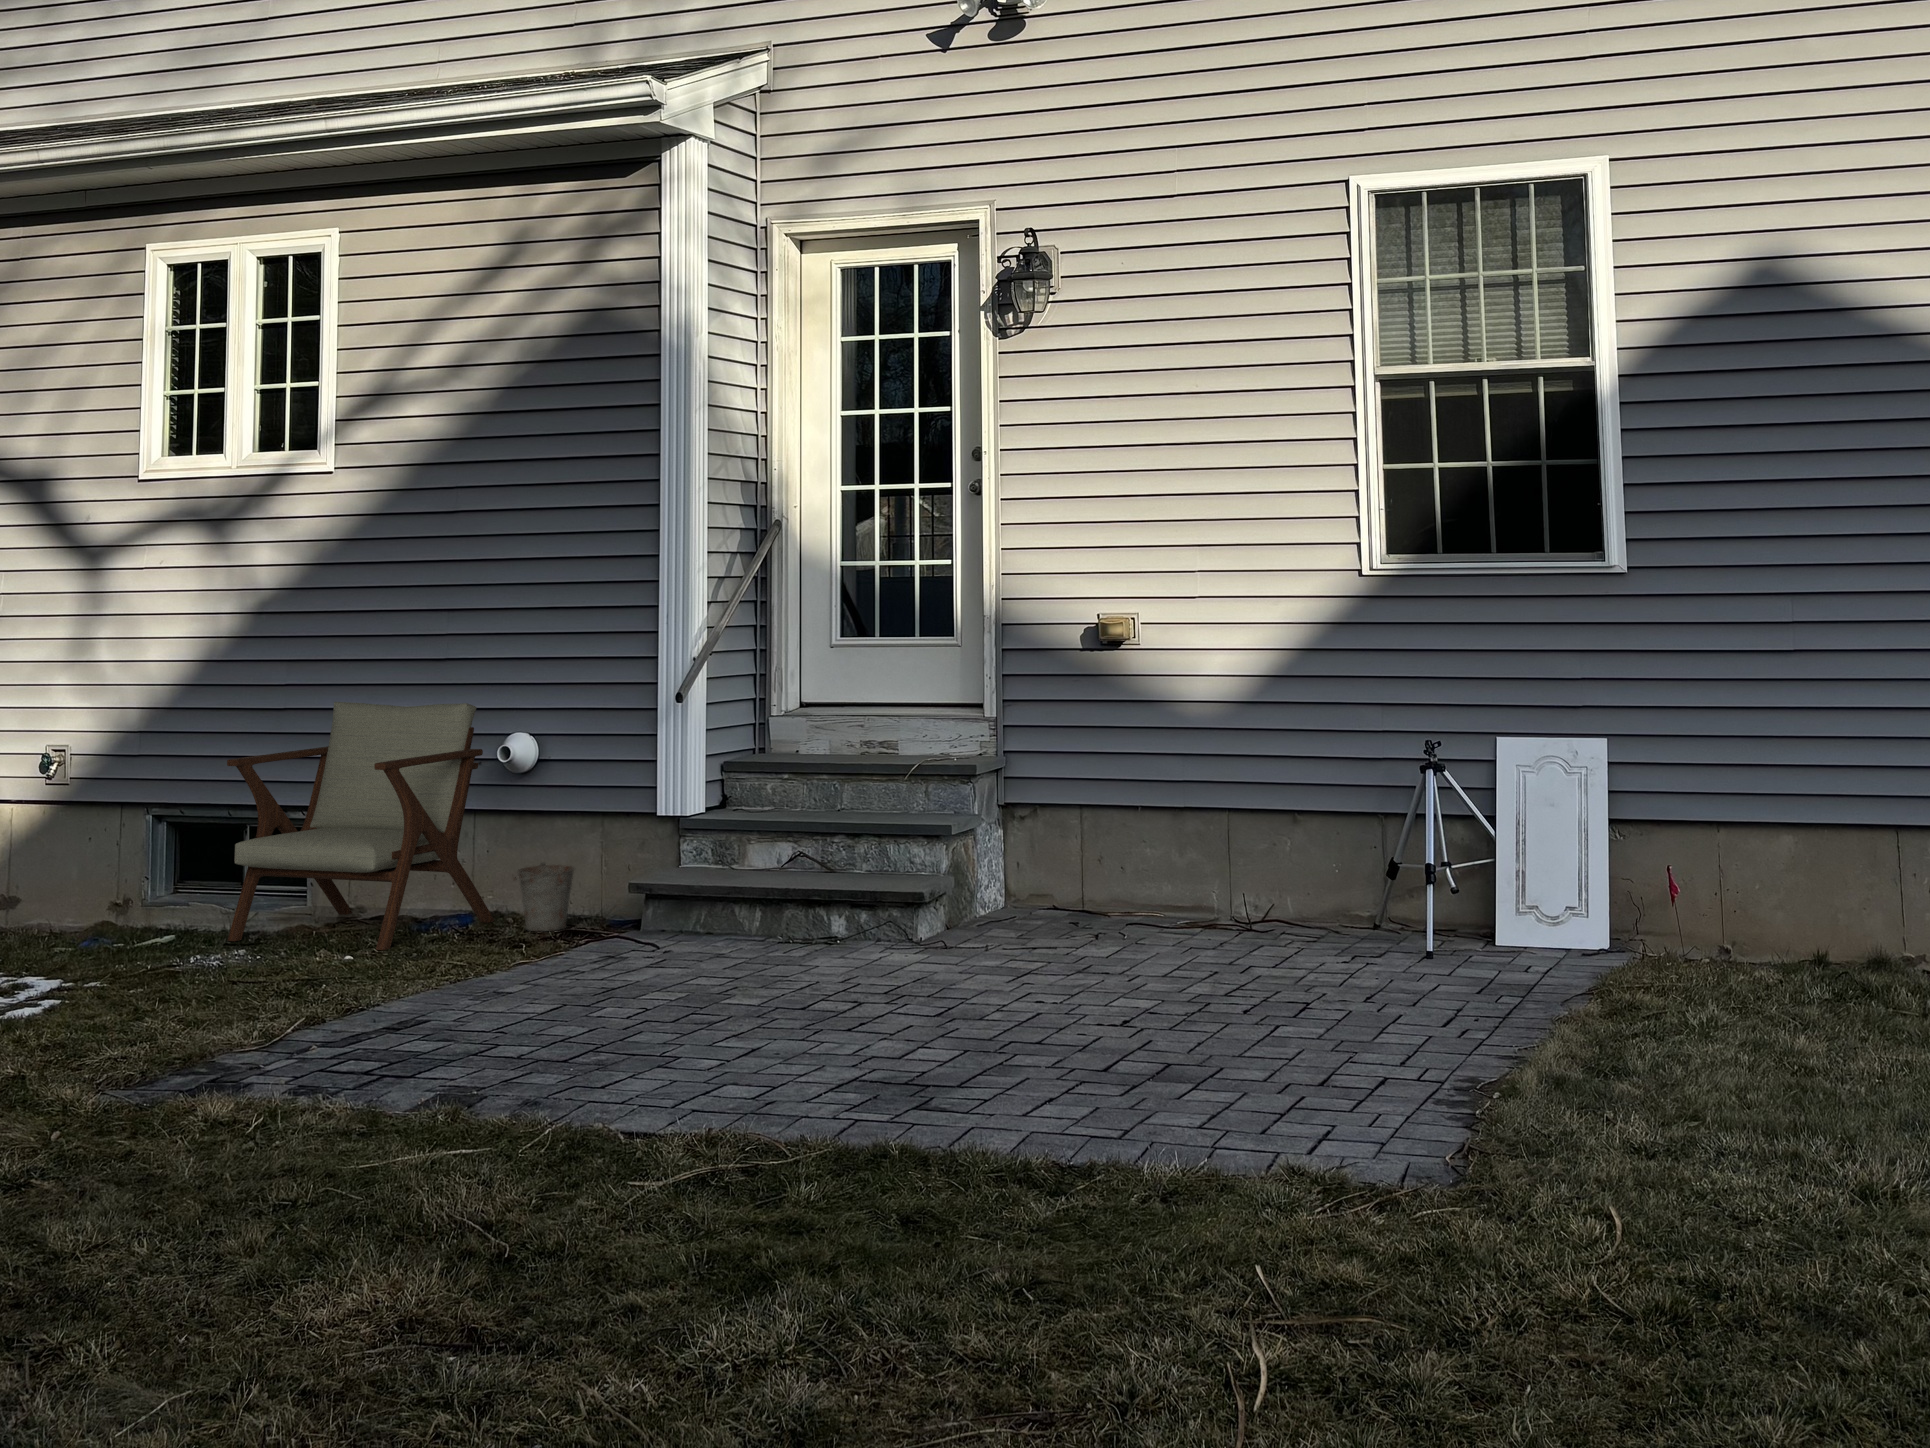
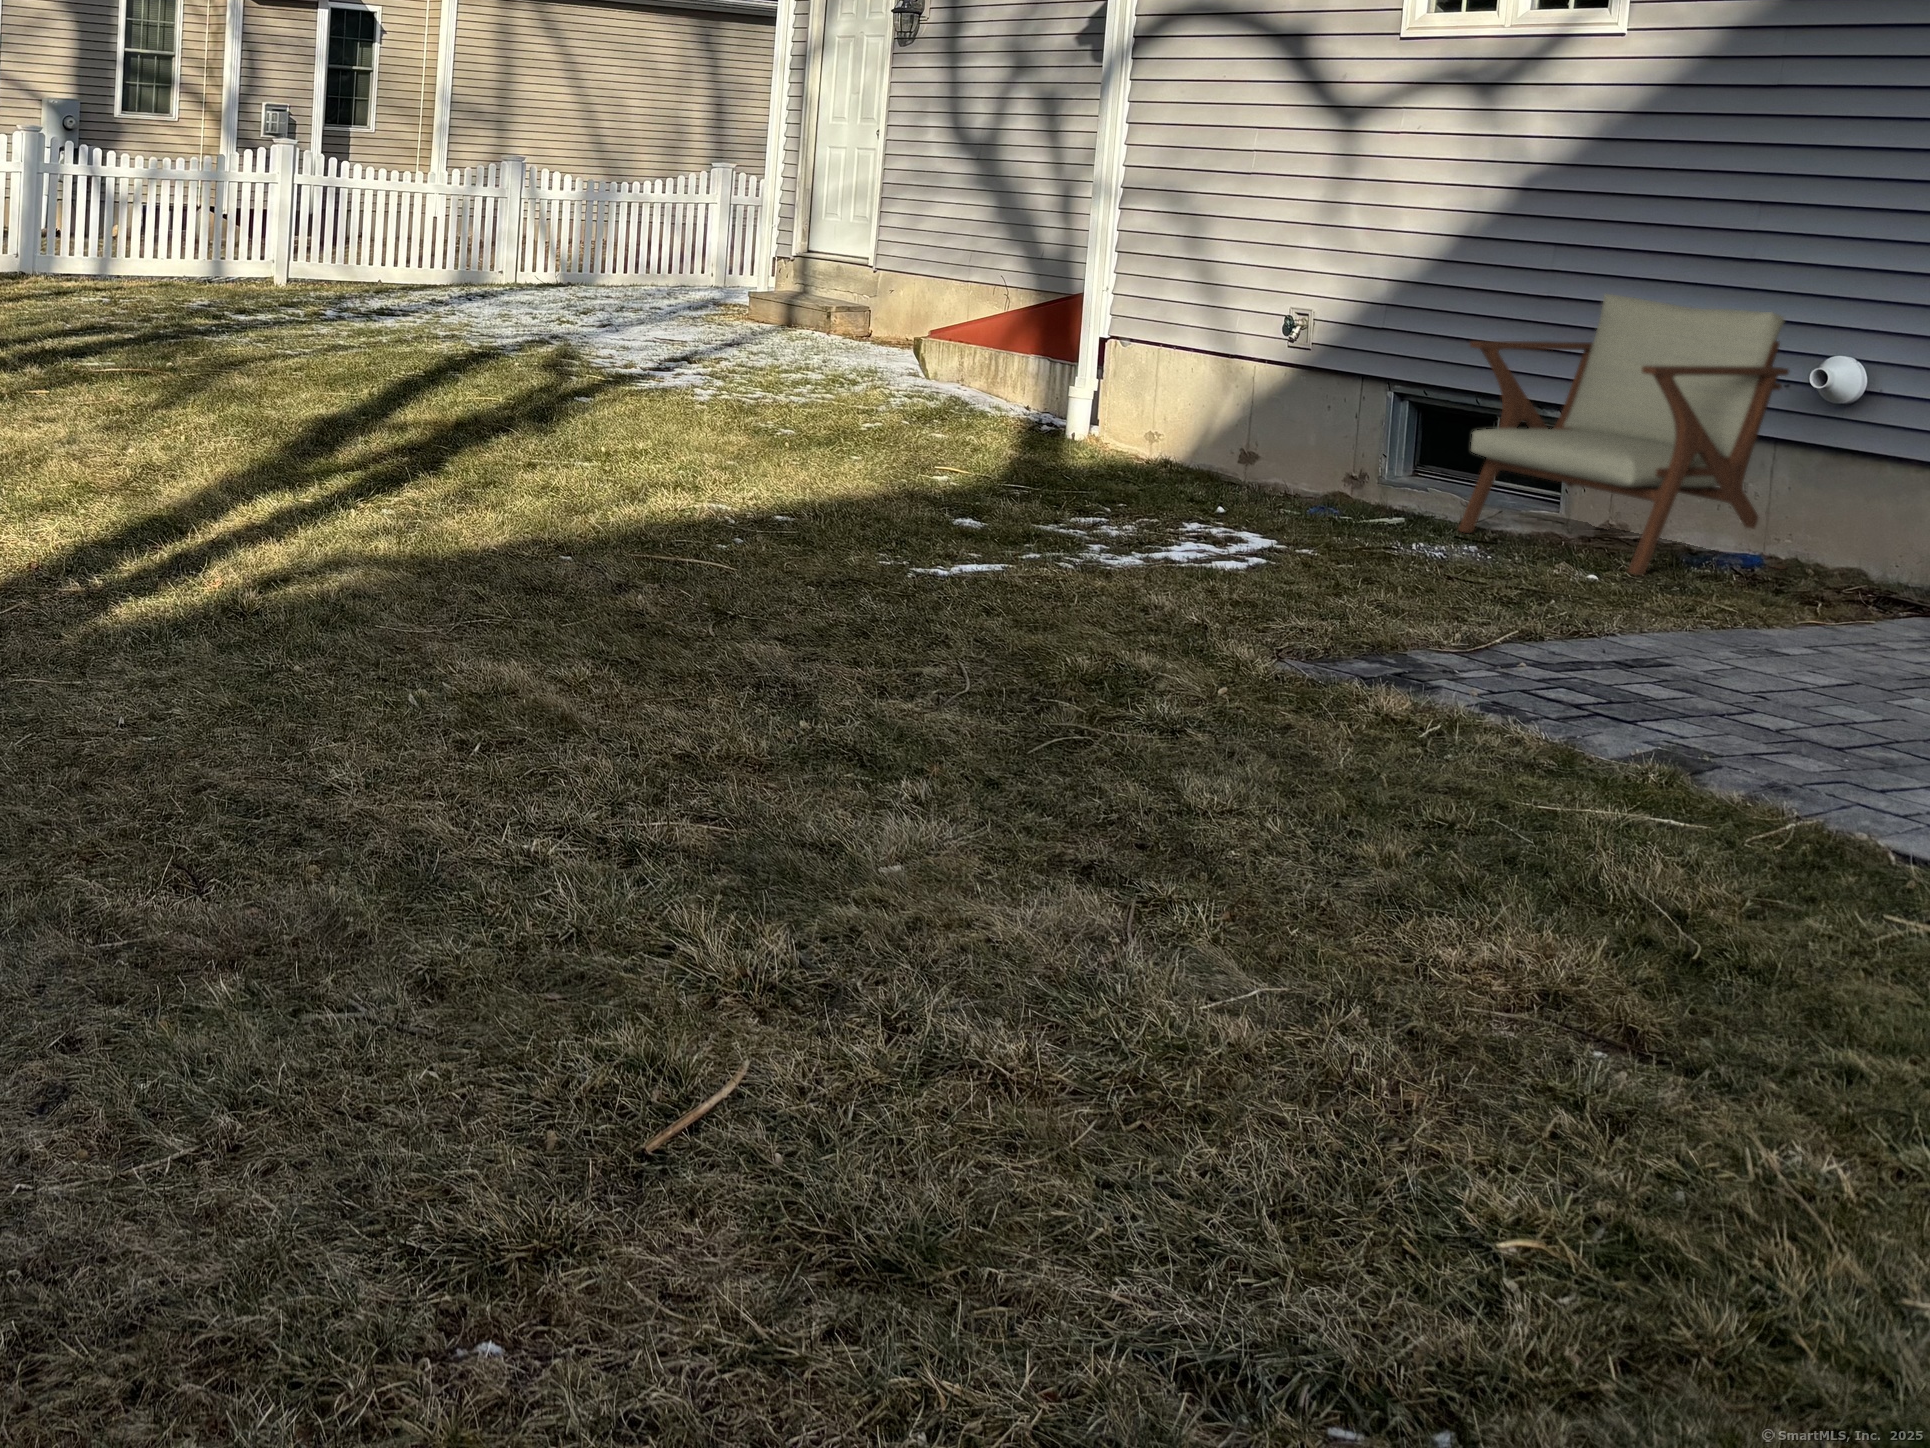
bucket: present [514,862,575,931] -> none [1815,512,1905,595]

